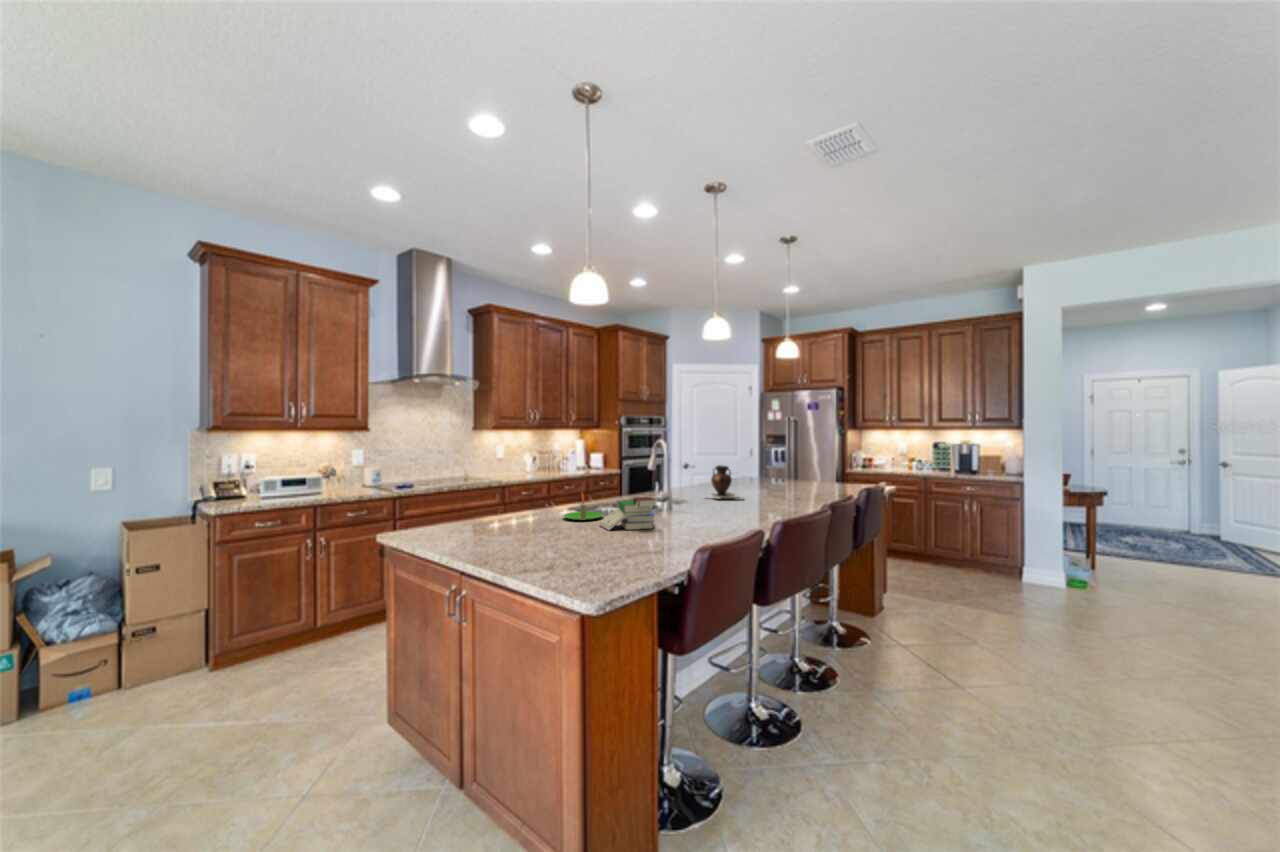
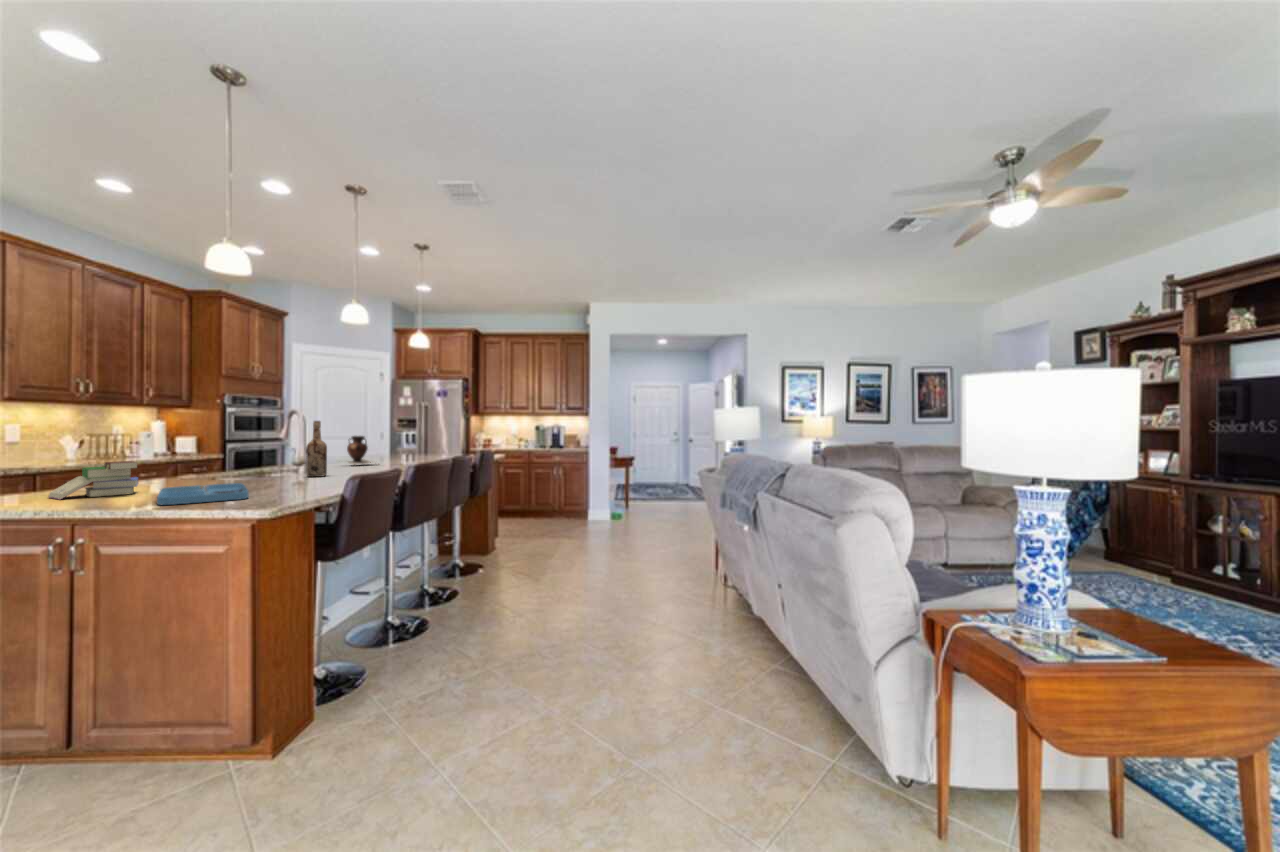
wine bottle: none [666,456,686,521] -> present [307,421,327,477]
candle: present [563,493,603,520] -> none [181,455,234,483]
book: present [600,497,656,530] -> present [48,461,138,500]
tray: none [513,535,597,569] -> present [157,483,249,505]

